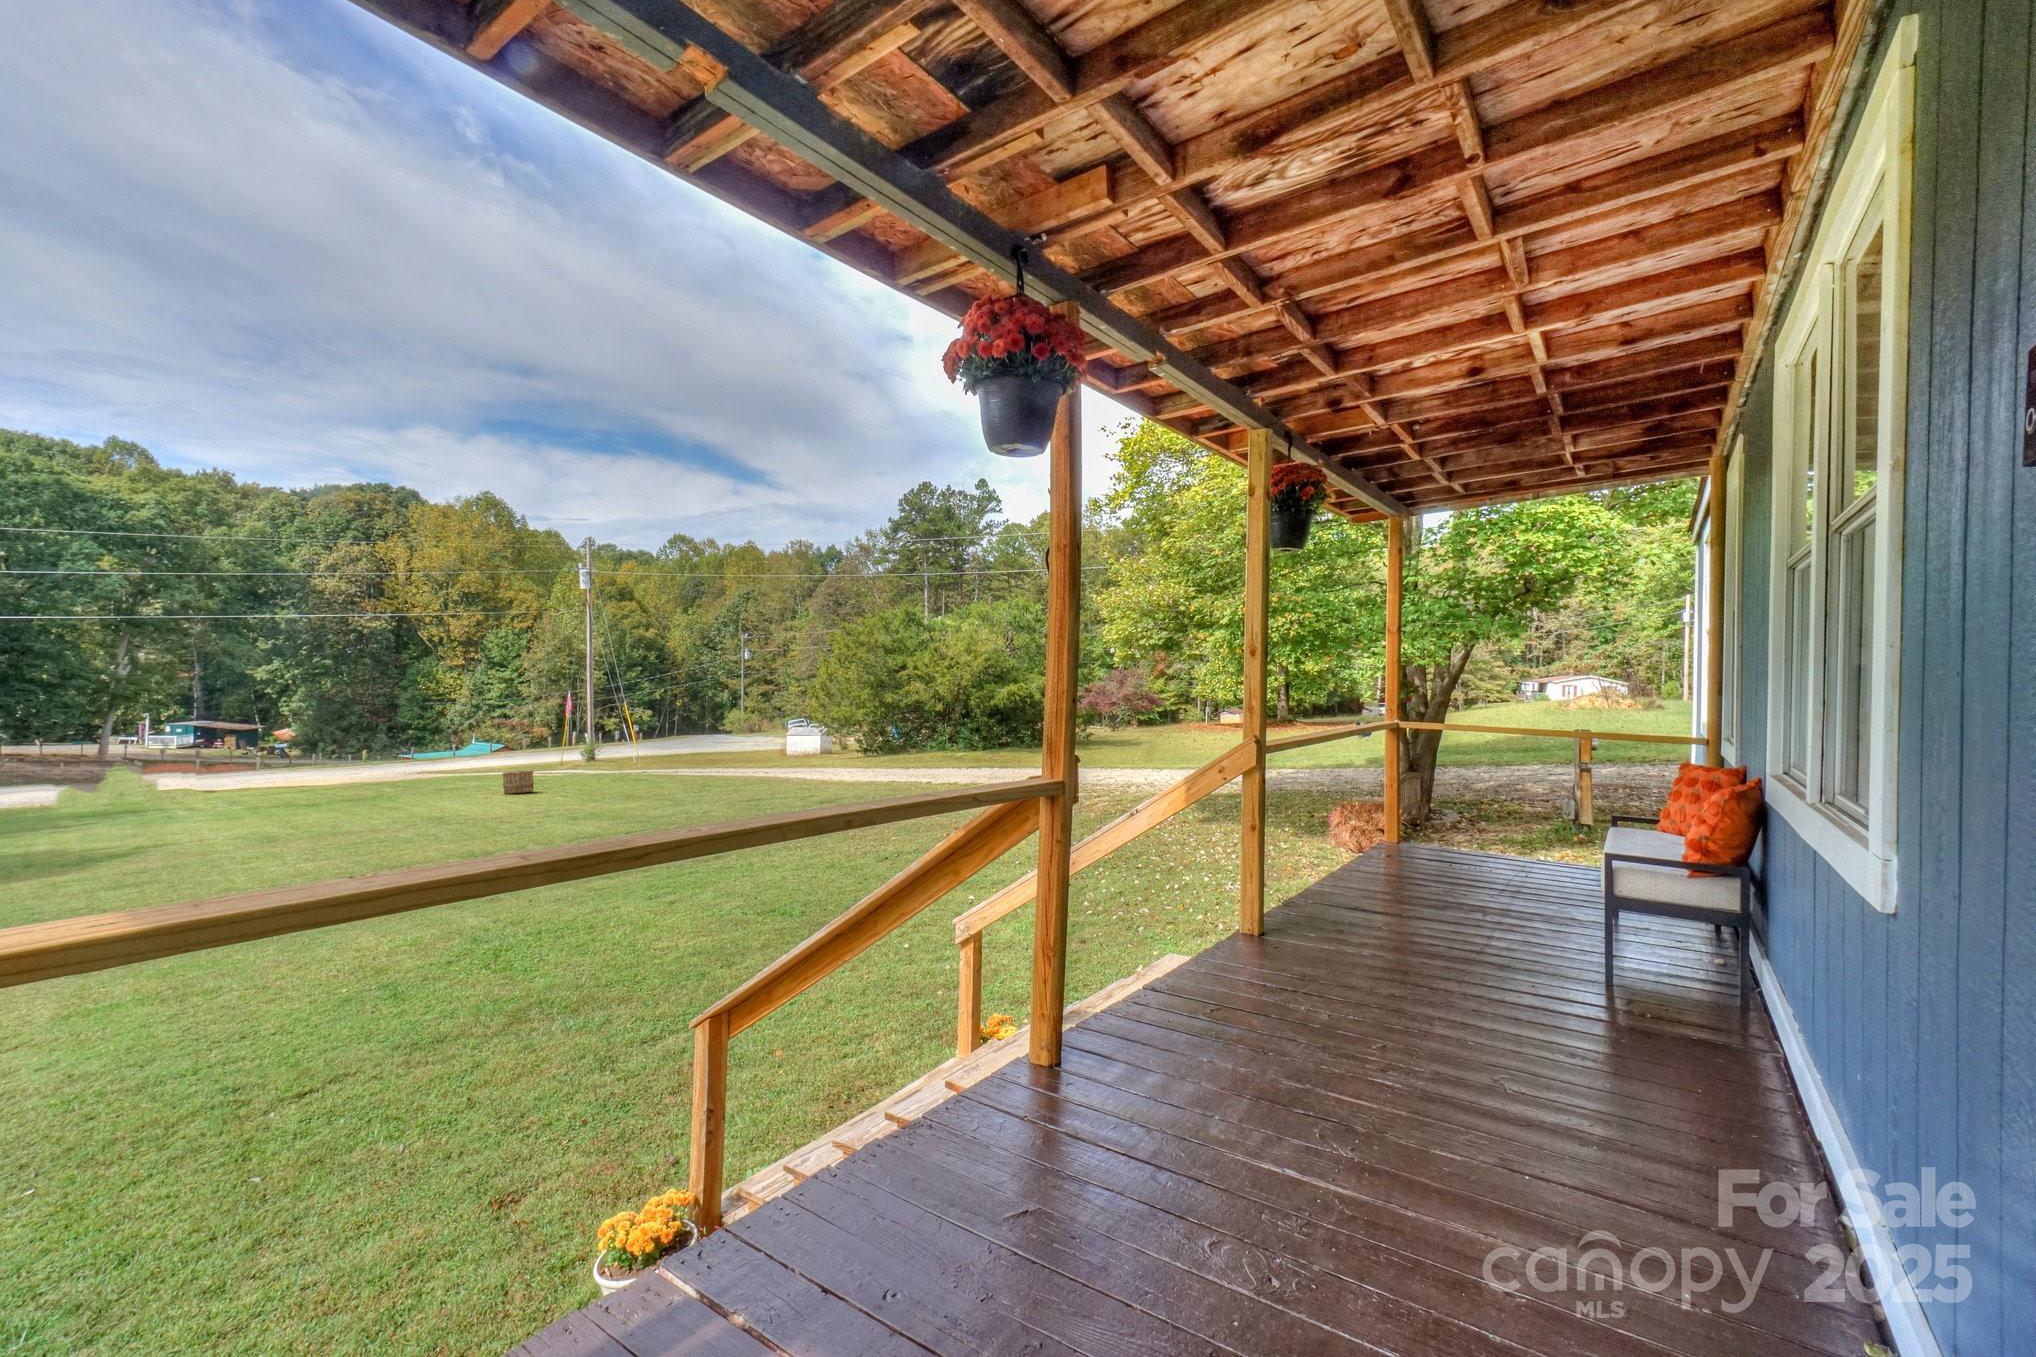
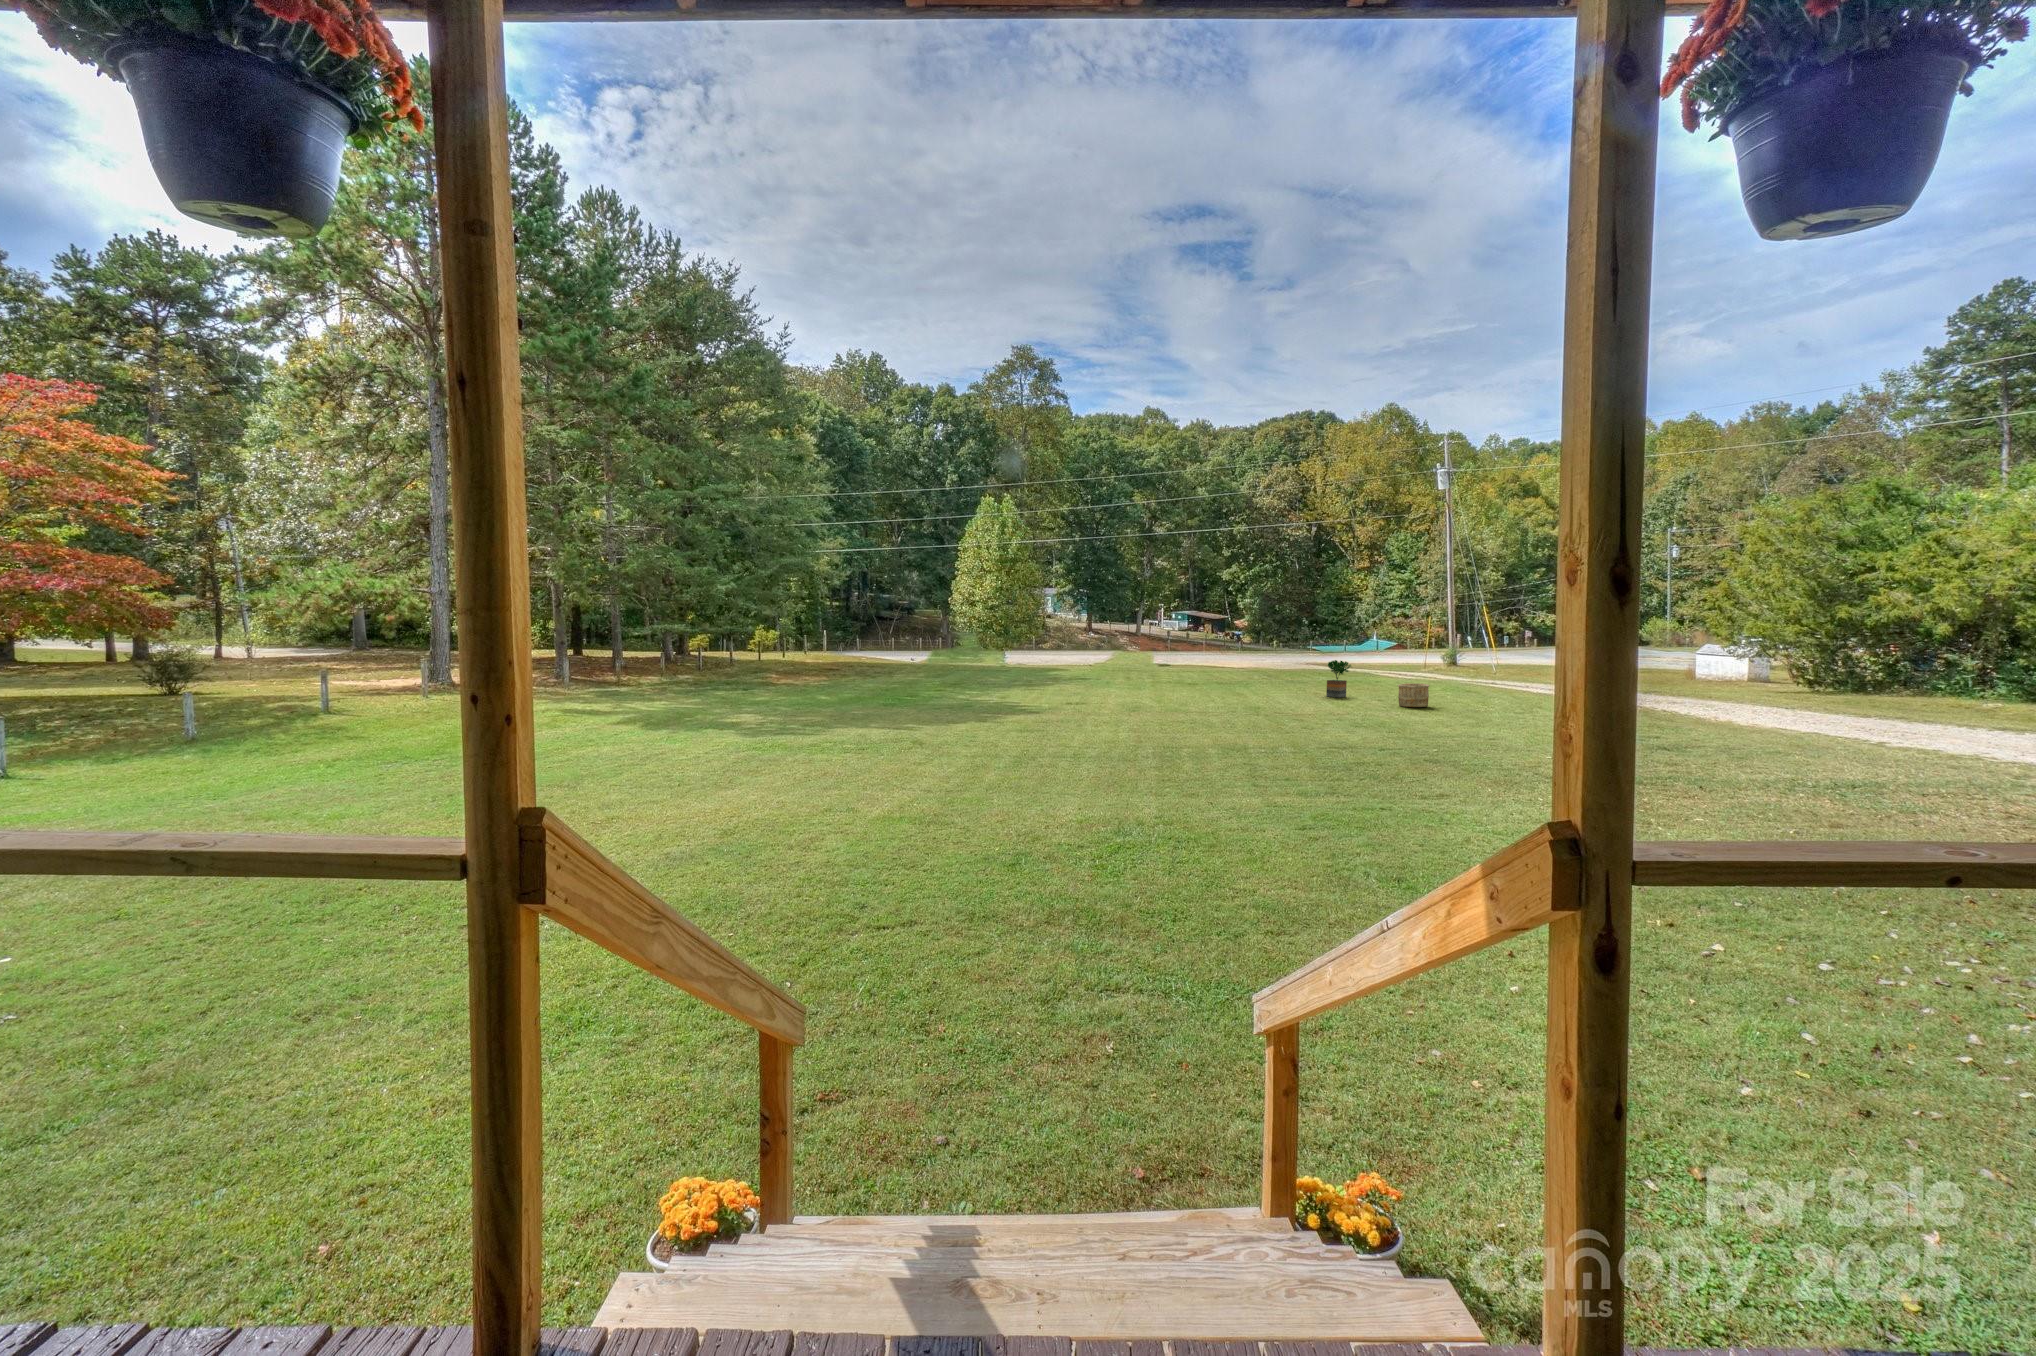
potted tree: none [421,754,451,795] -> present [1326,660,1351,698]

